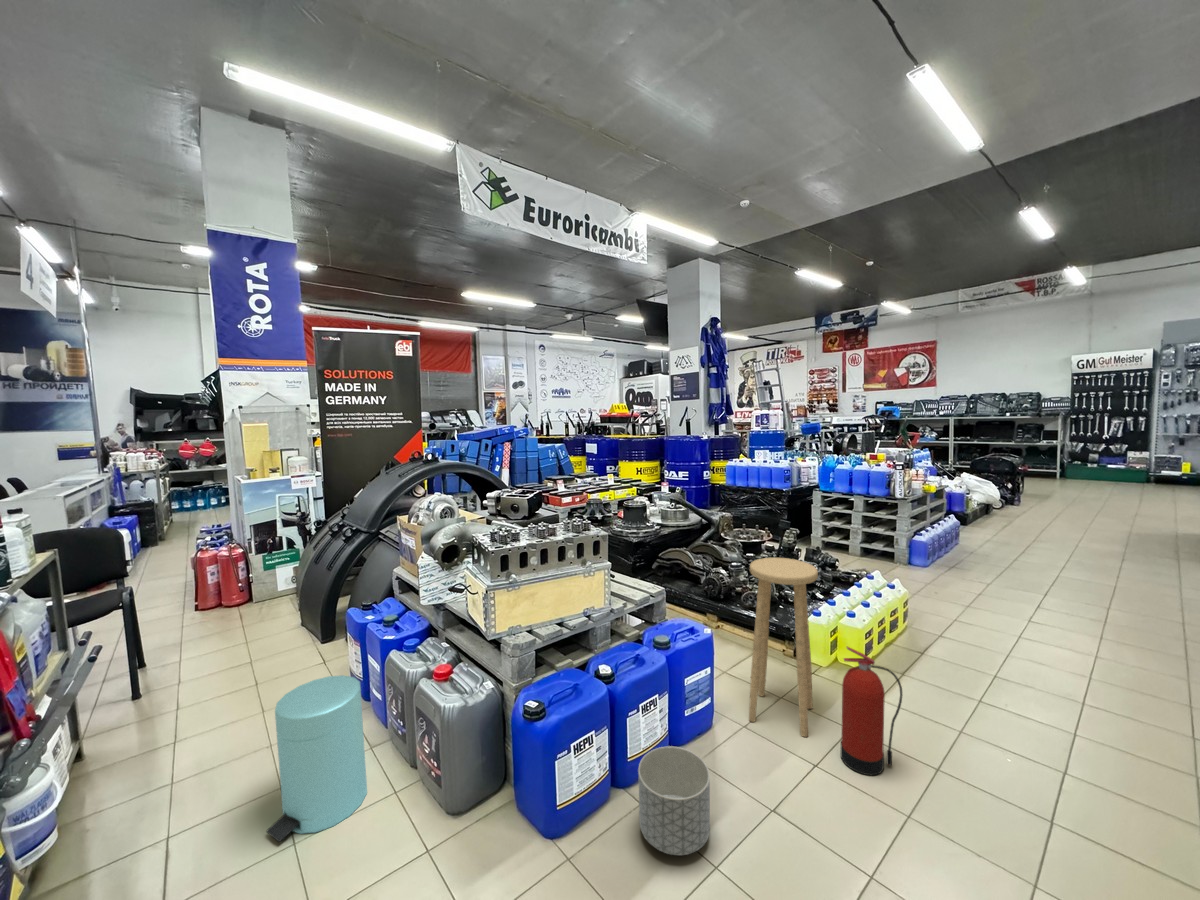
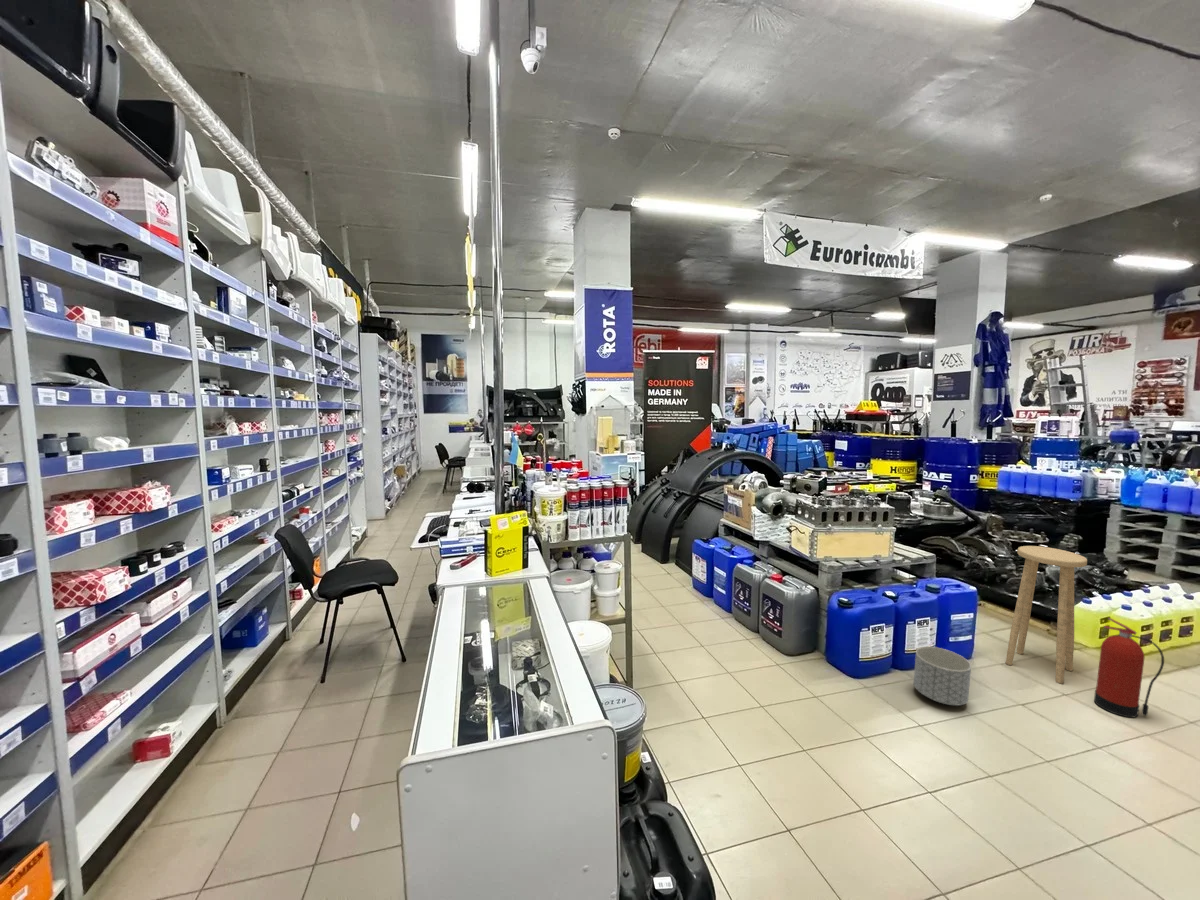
trash can: present [266,675,367,842] -> none [686,567,732,642]

